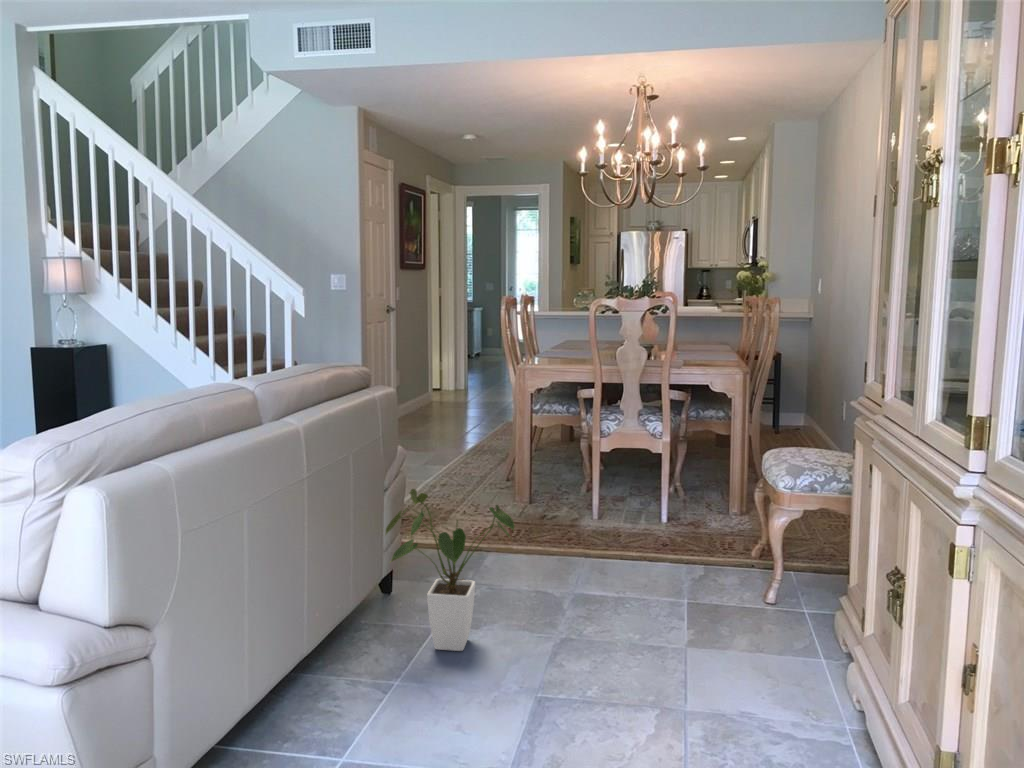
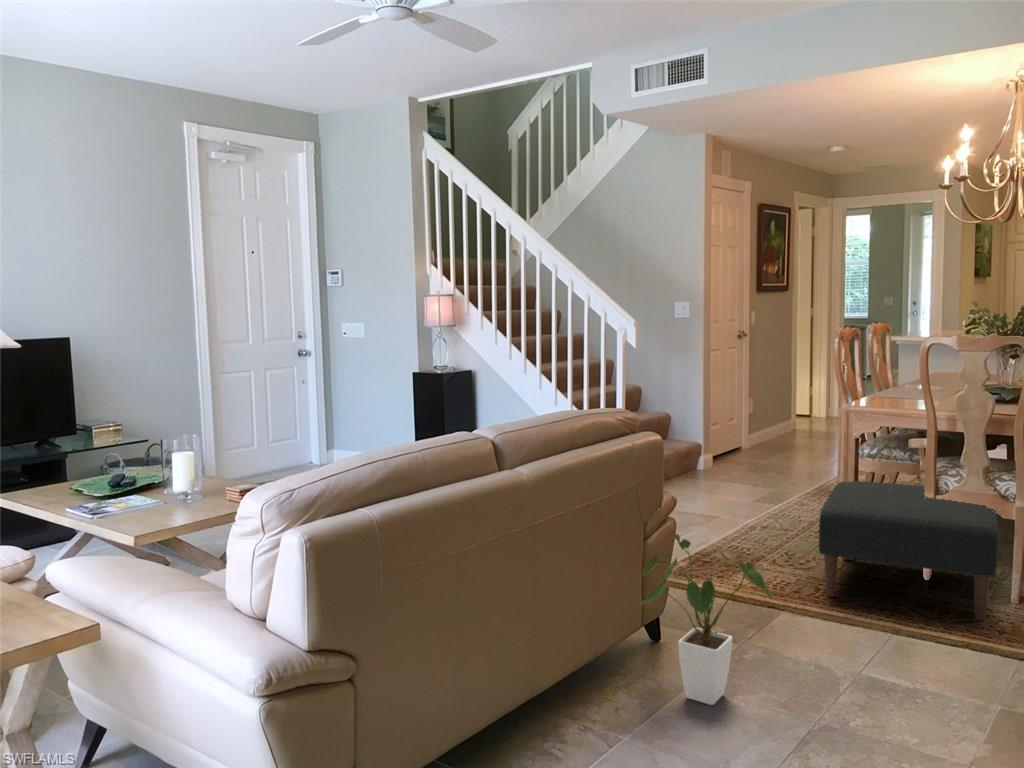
ottoman: none [513,432,655,539] -> present [819,481,998,620]

